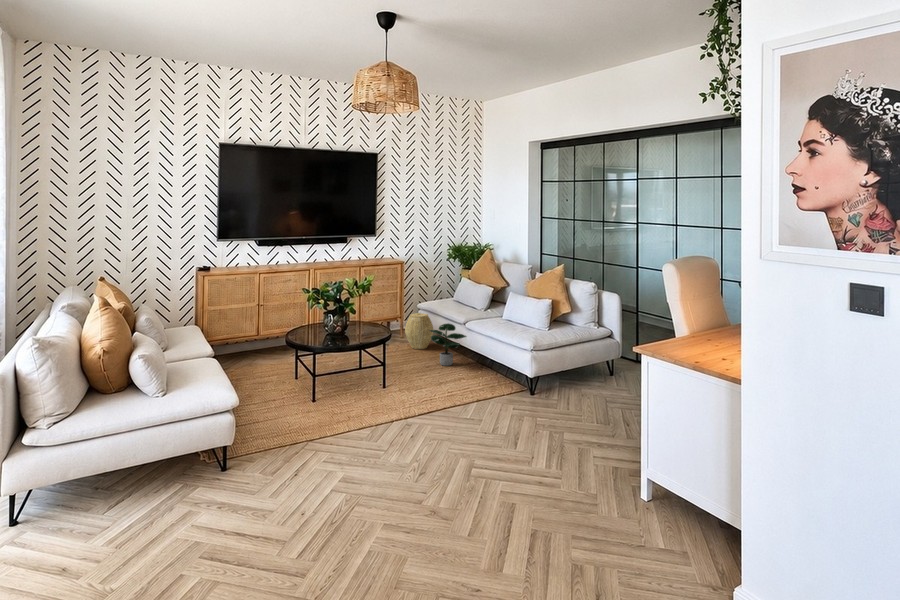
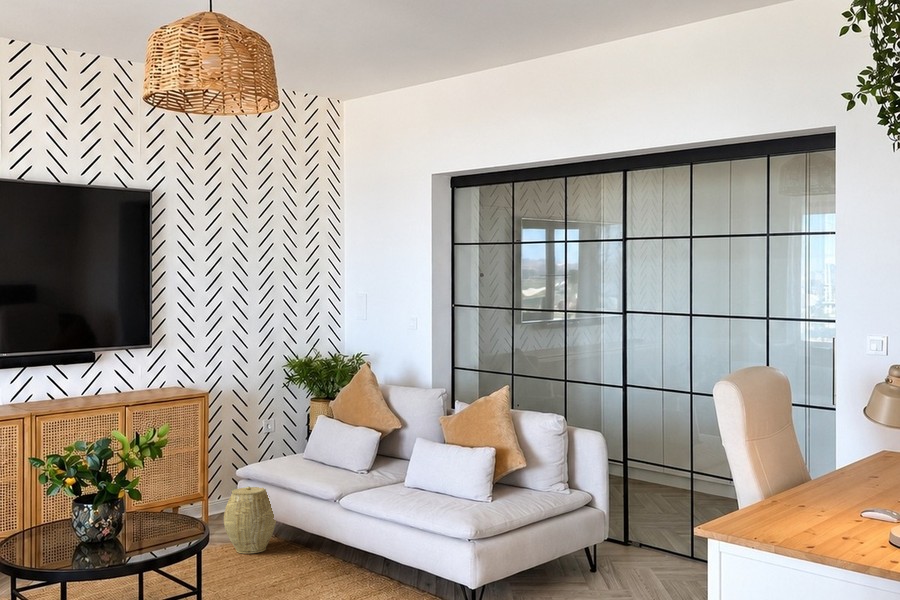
potted plant: present [430,323,466,366] -> none [280,502,347,580]

